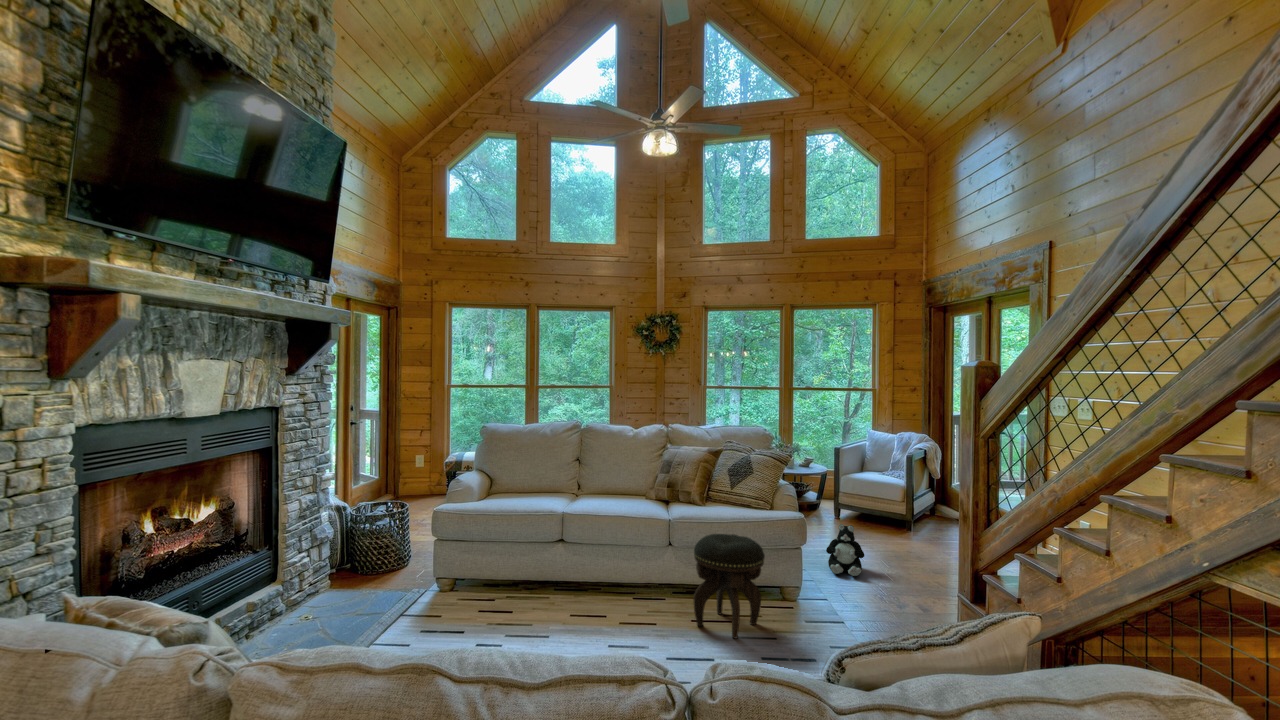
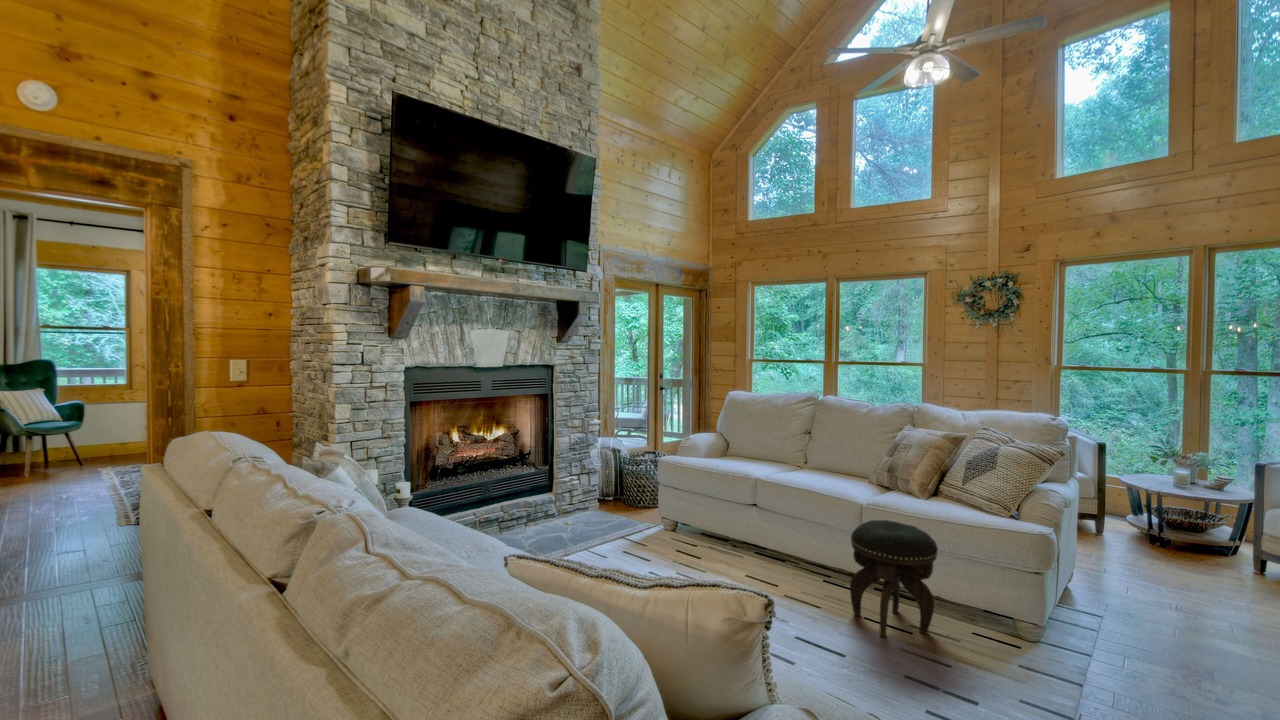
plush toy: present [826,524,864,576] -> none [1112,556,1183,631]

